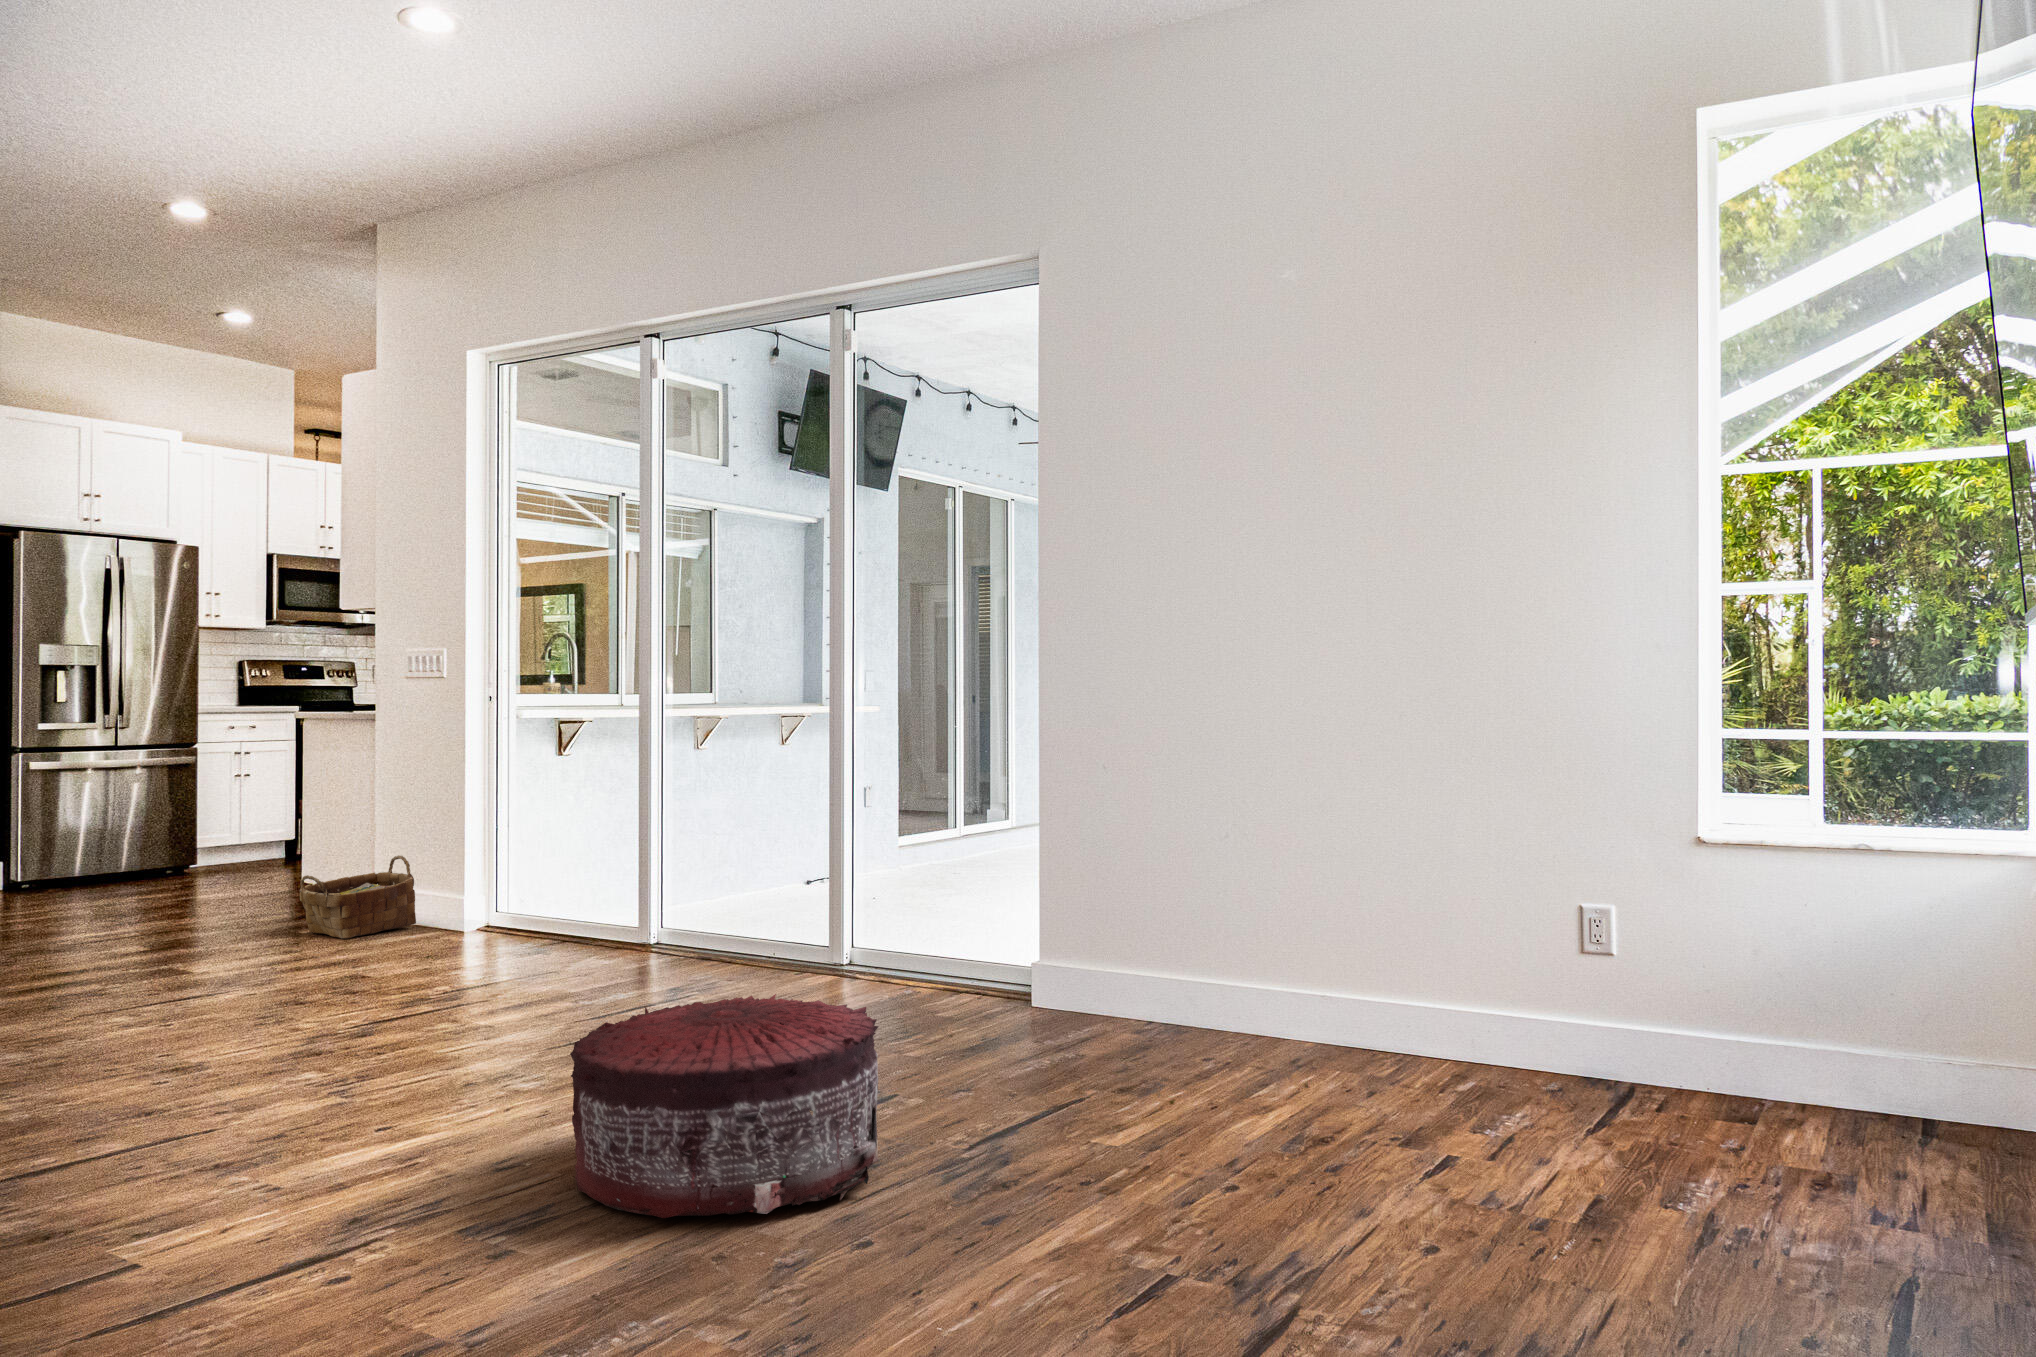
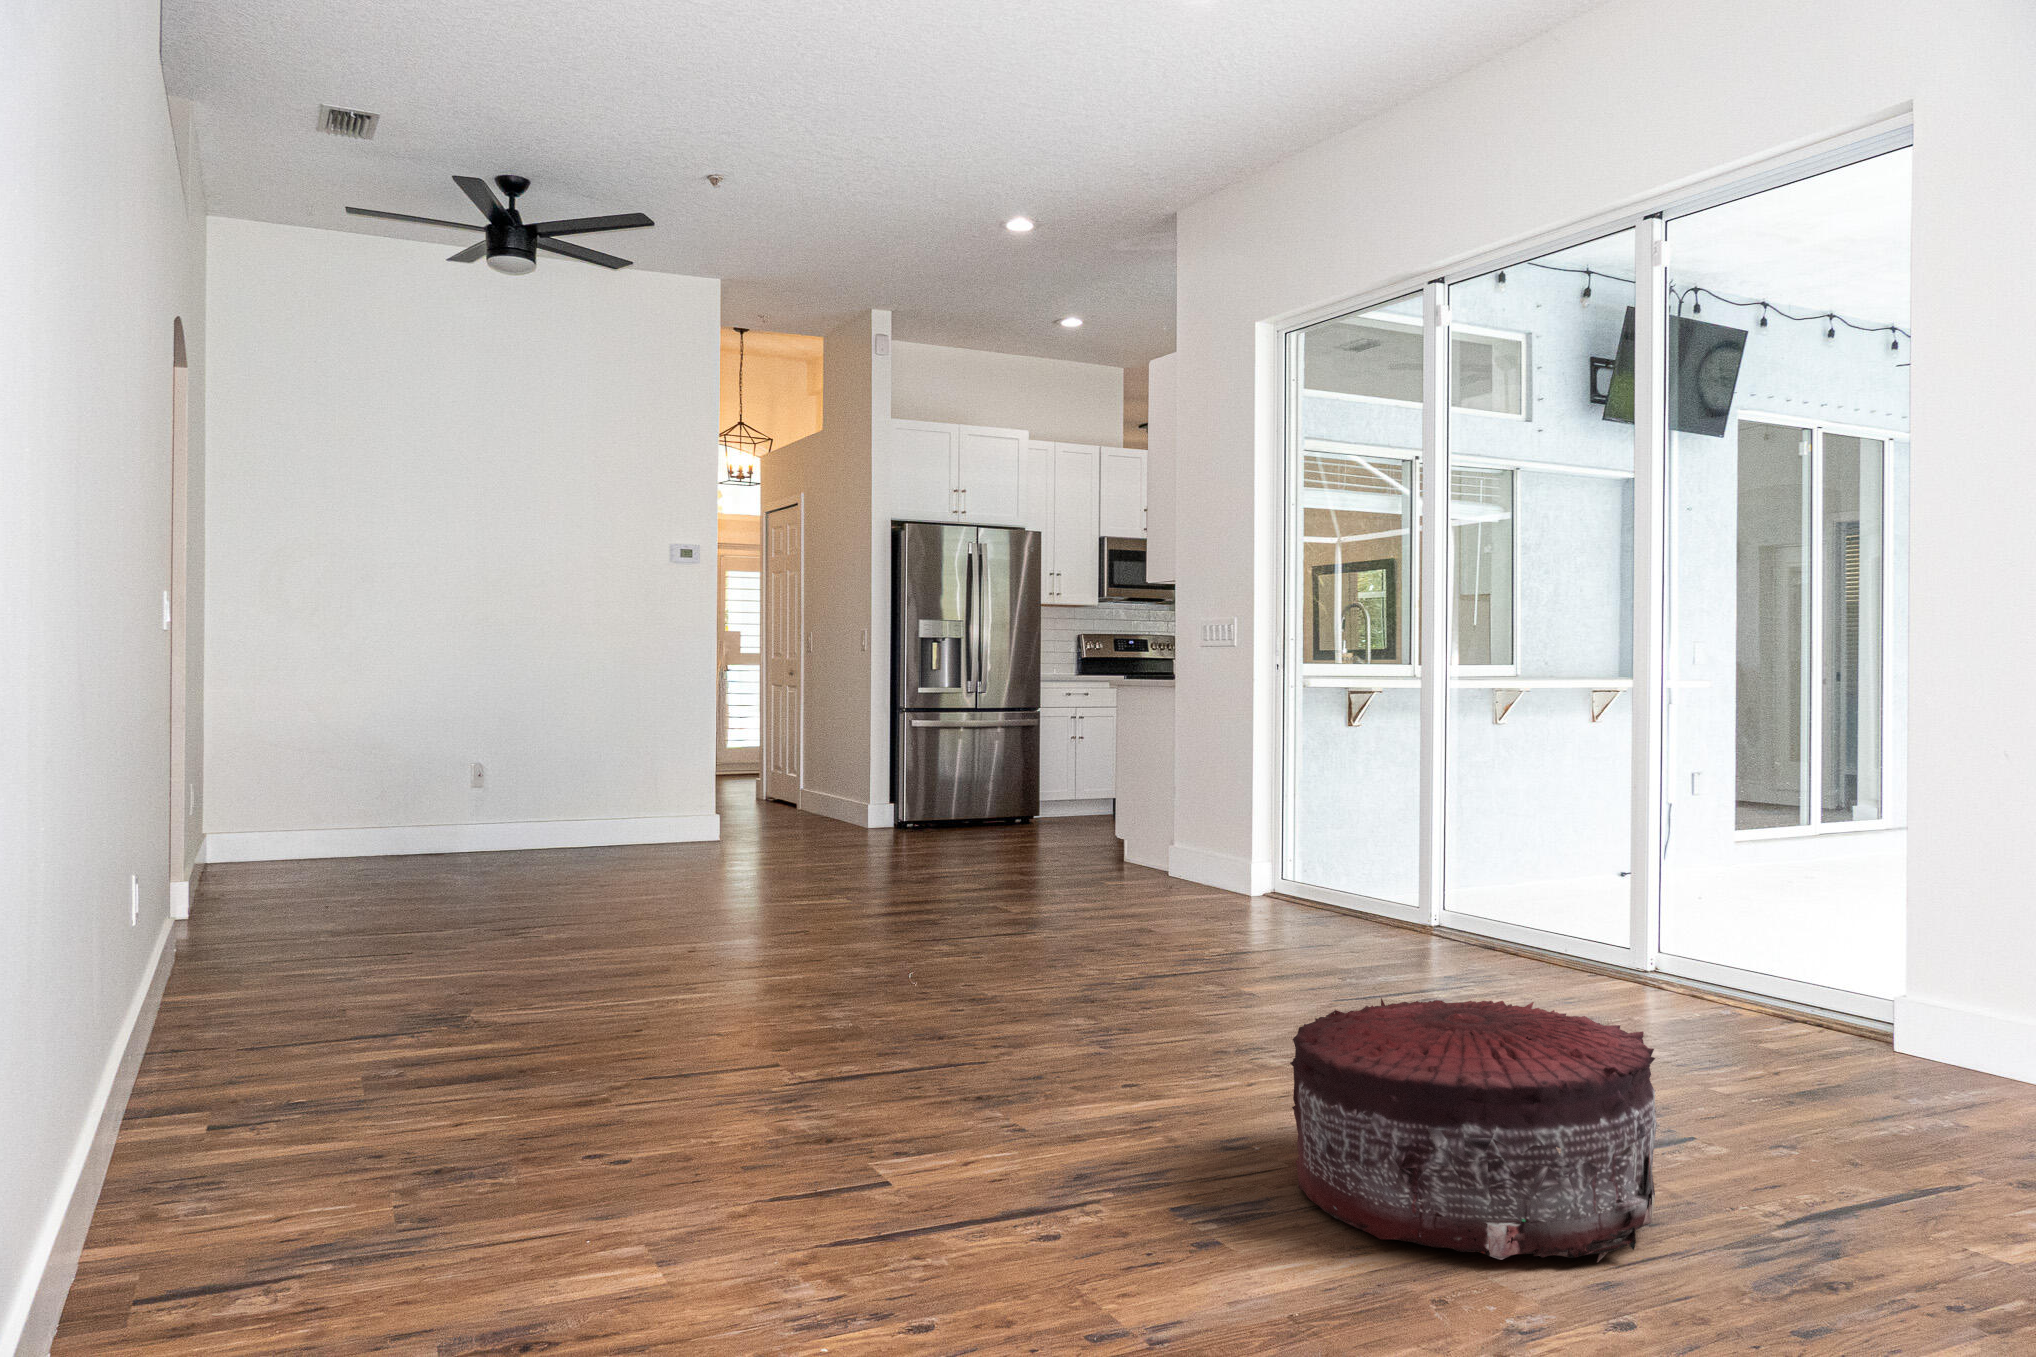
woven basket: present [299,855,416,939] -> none [1106,819,1209,896]

